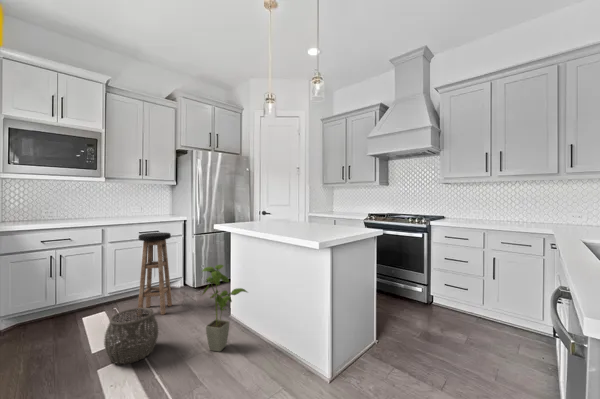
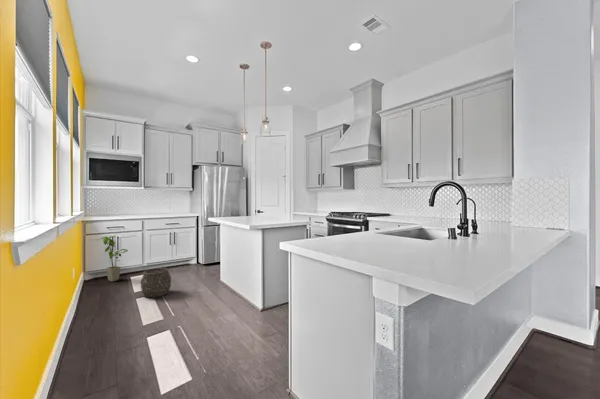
bar stool: present [138,233,172,315] -> none [163,224,186,279]
house plant: present [203,265,247,352] -> present [102,236,128,281]

